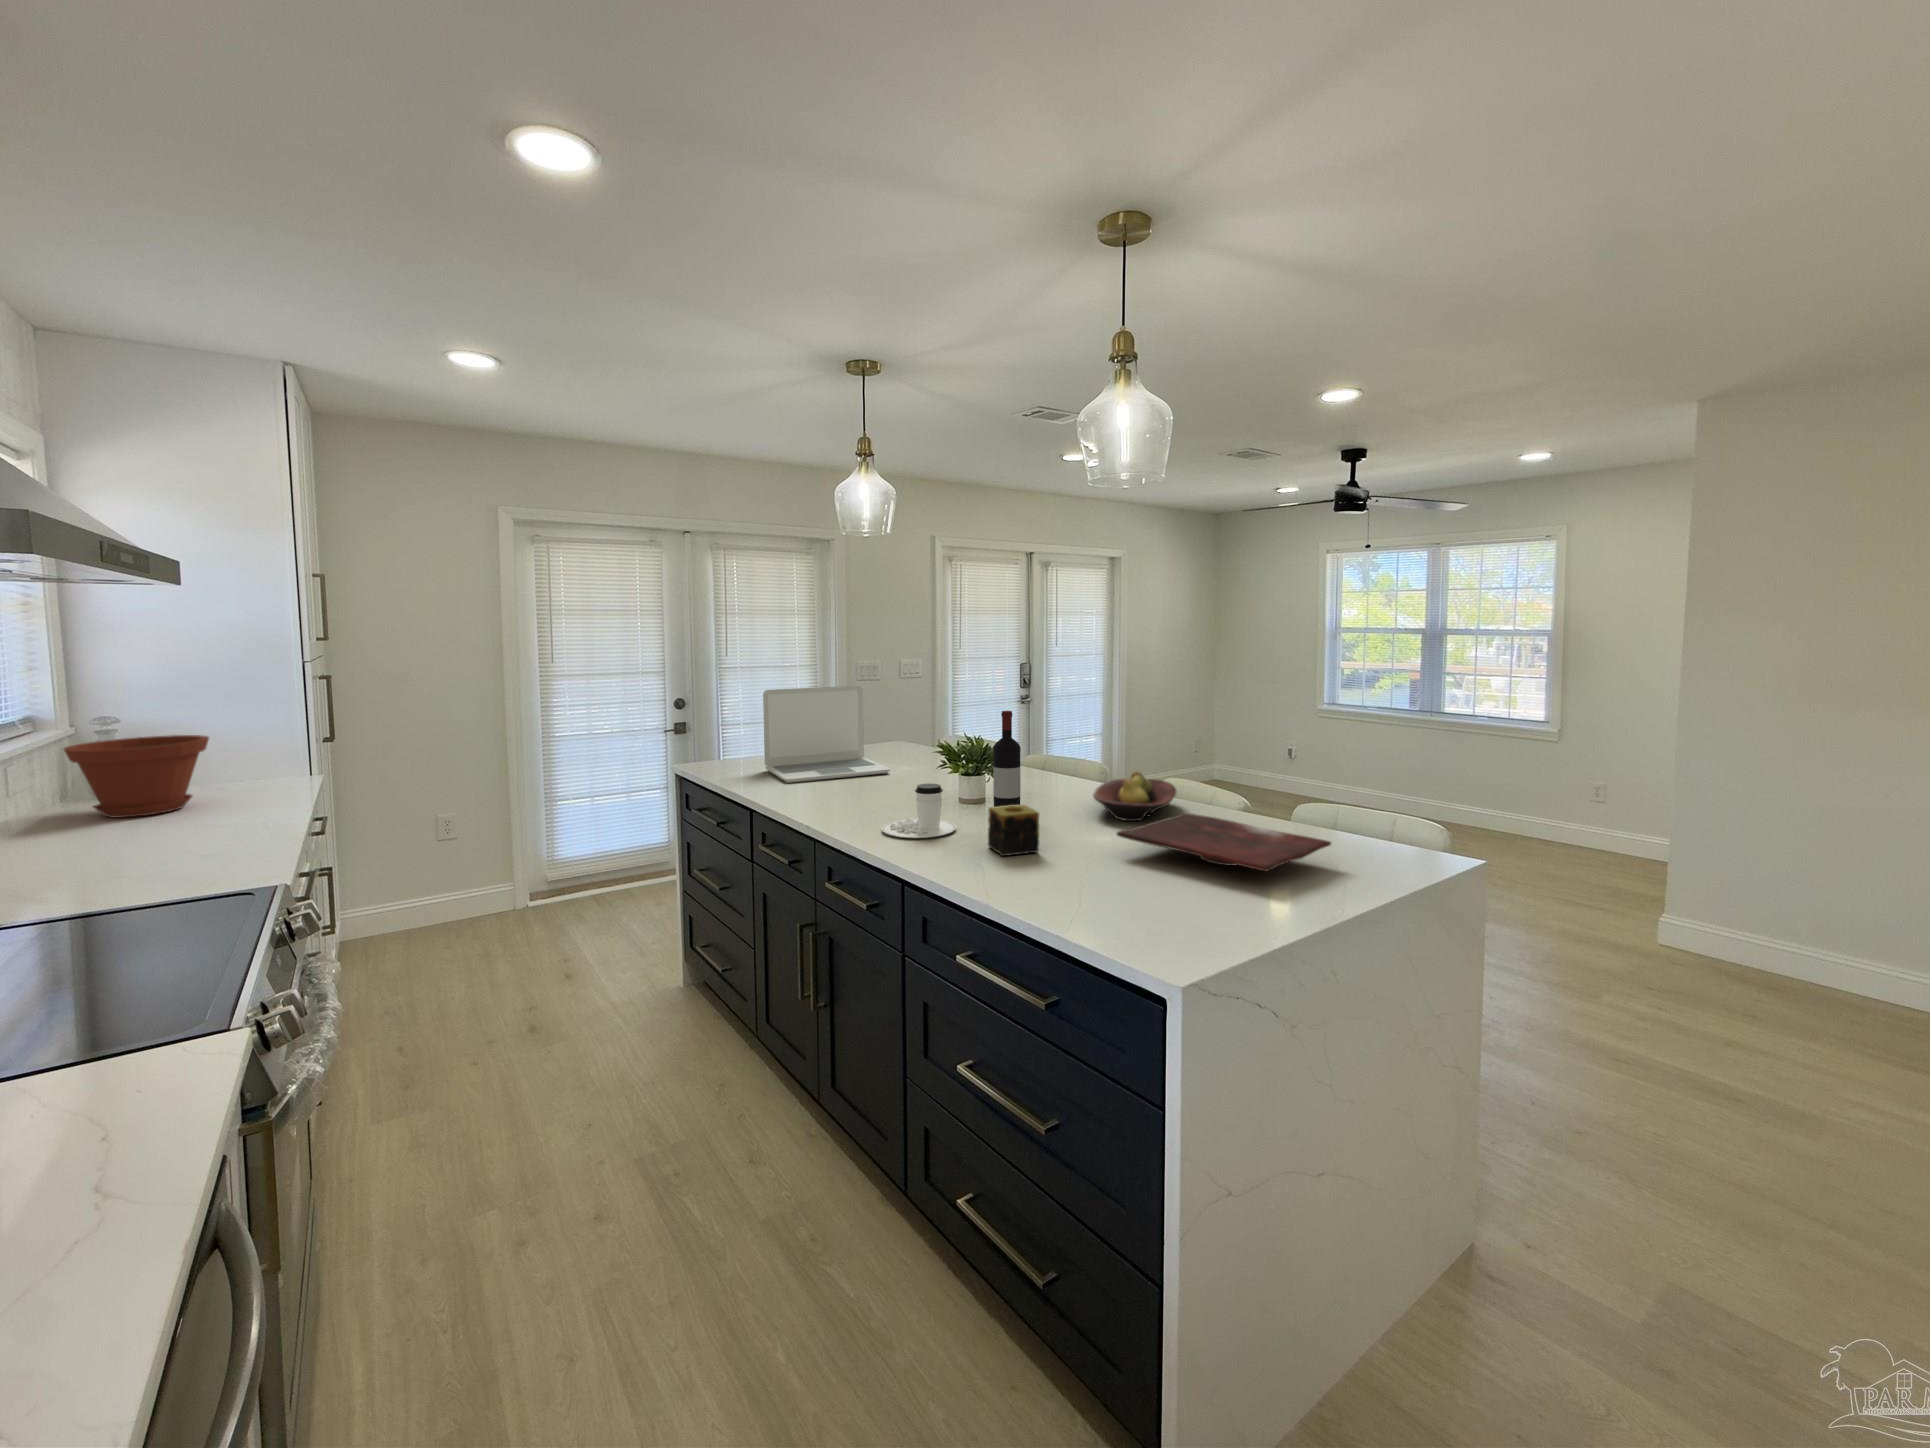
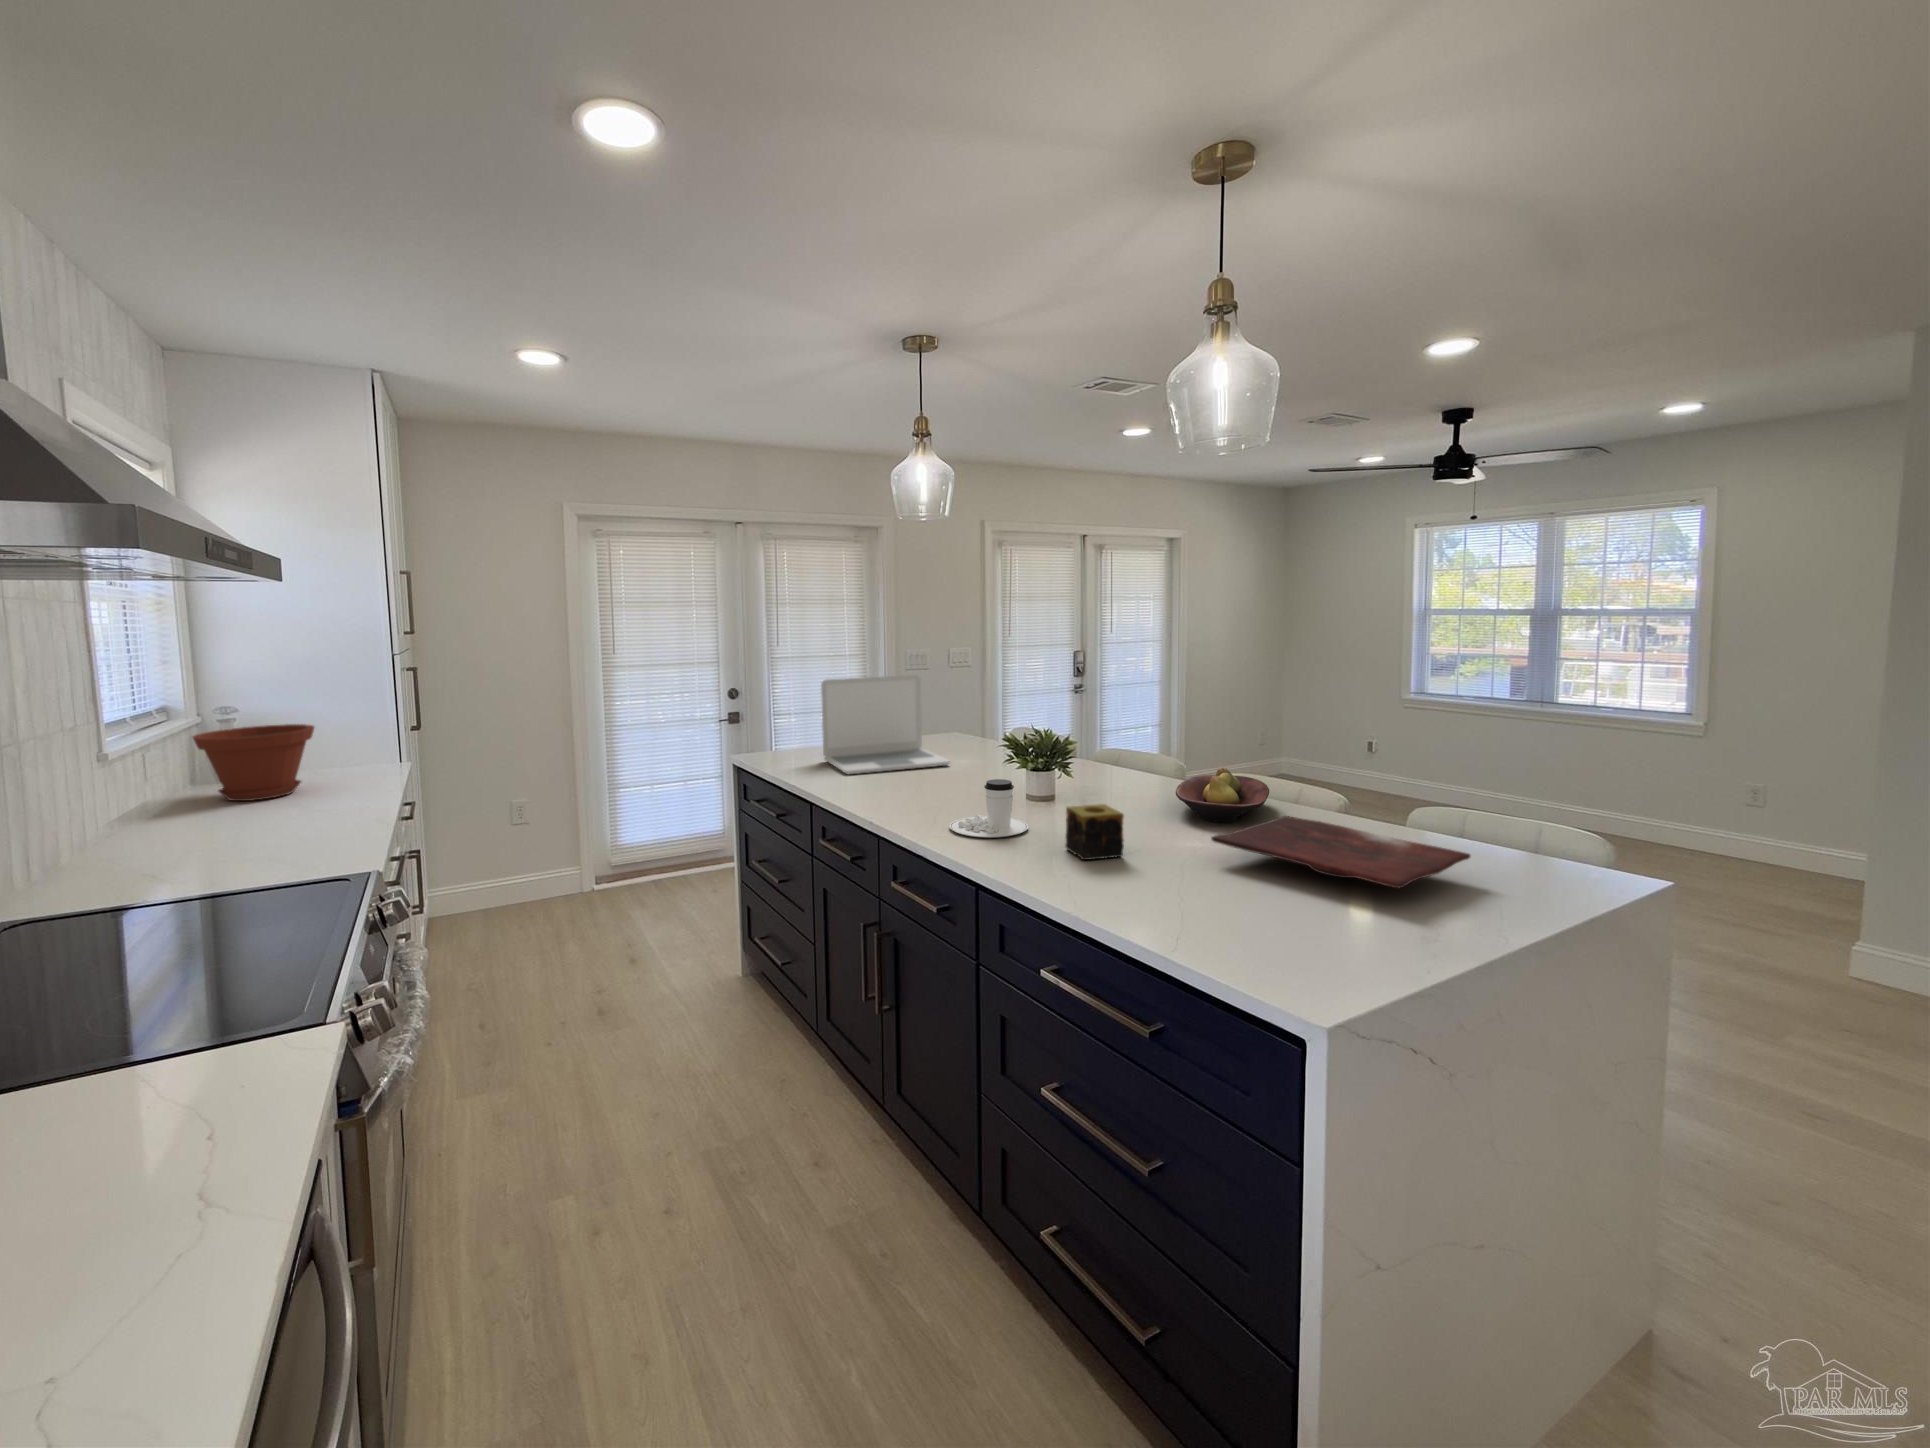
wine bottle: present [993,711,1021,807] -> none [1066,702,1095,813]

